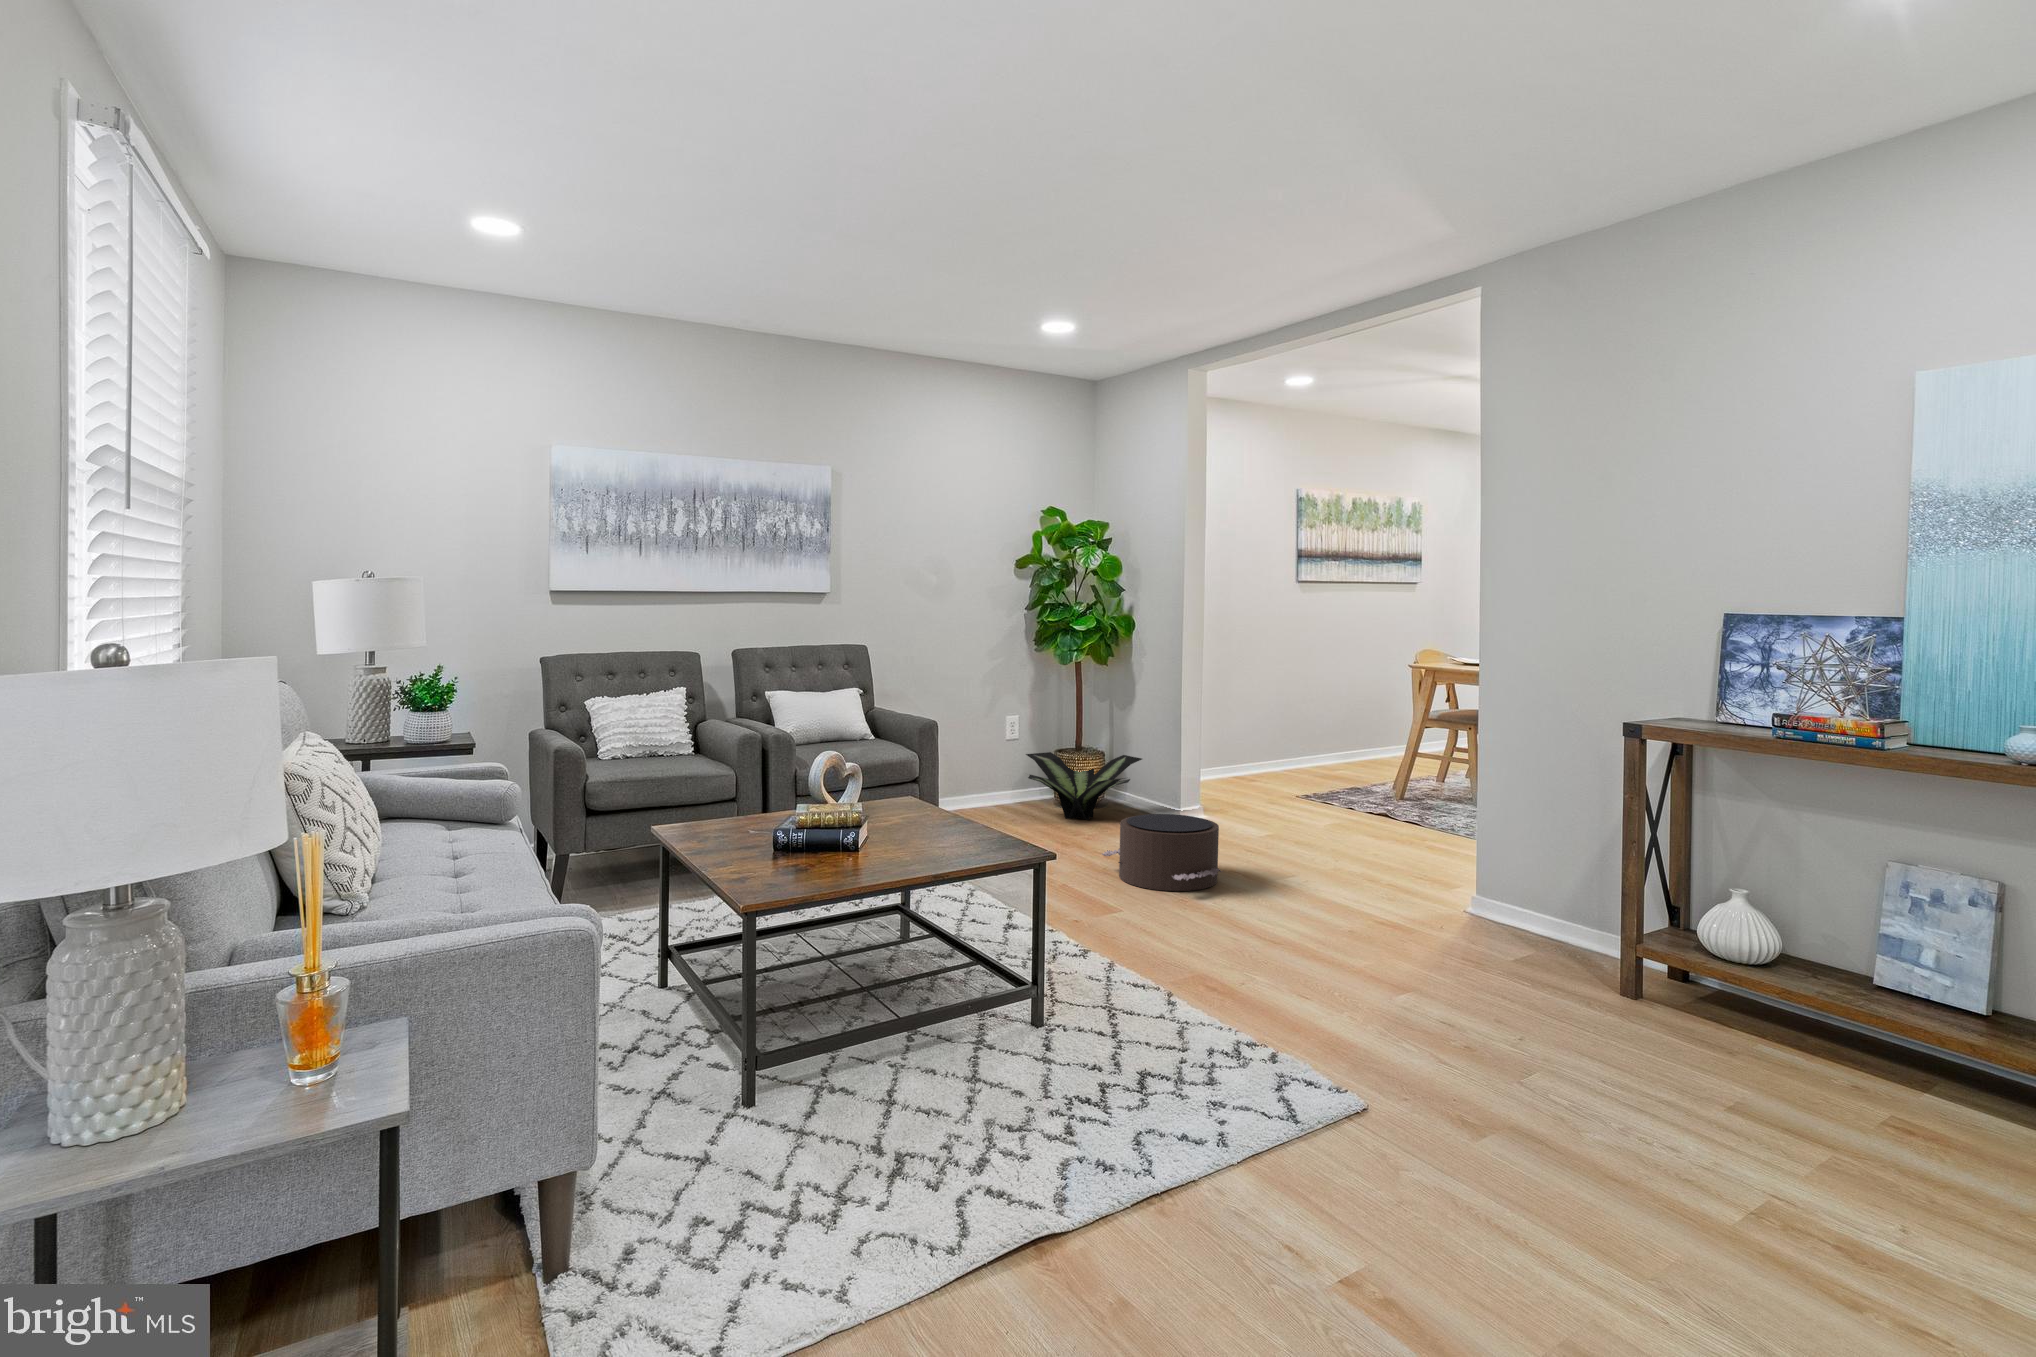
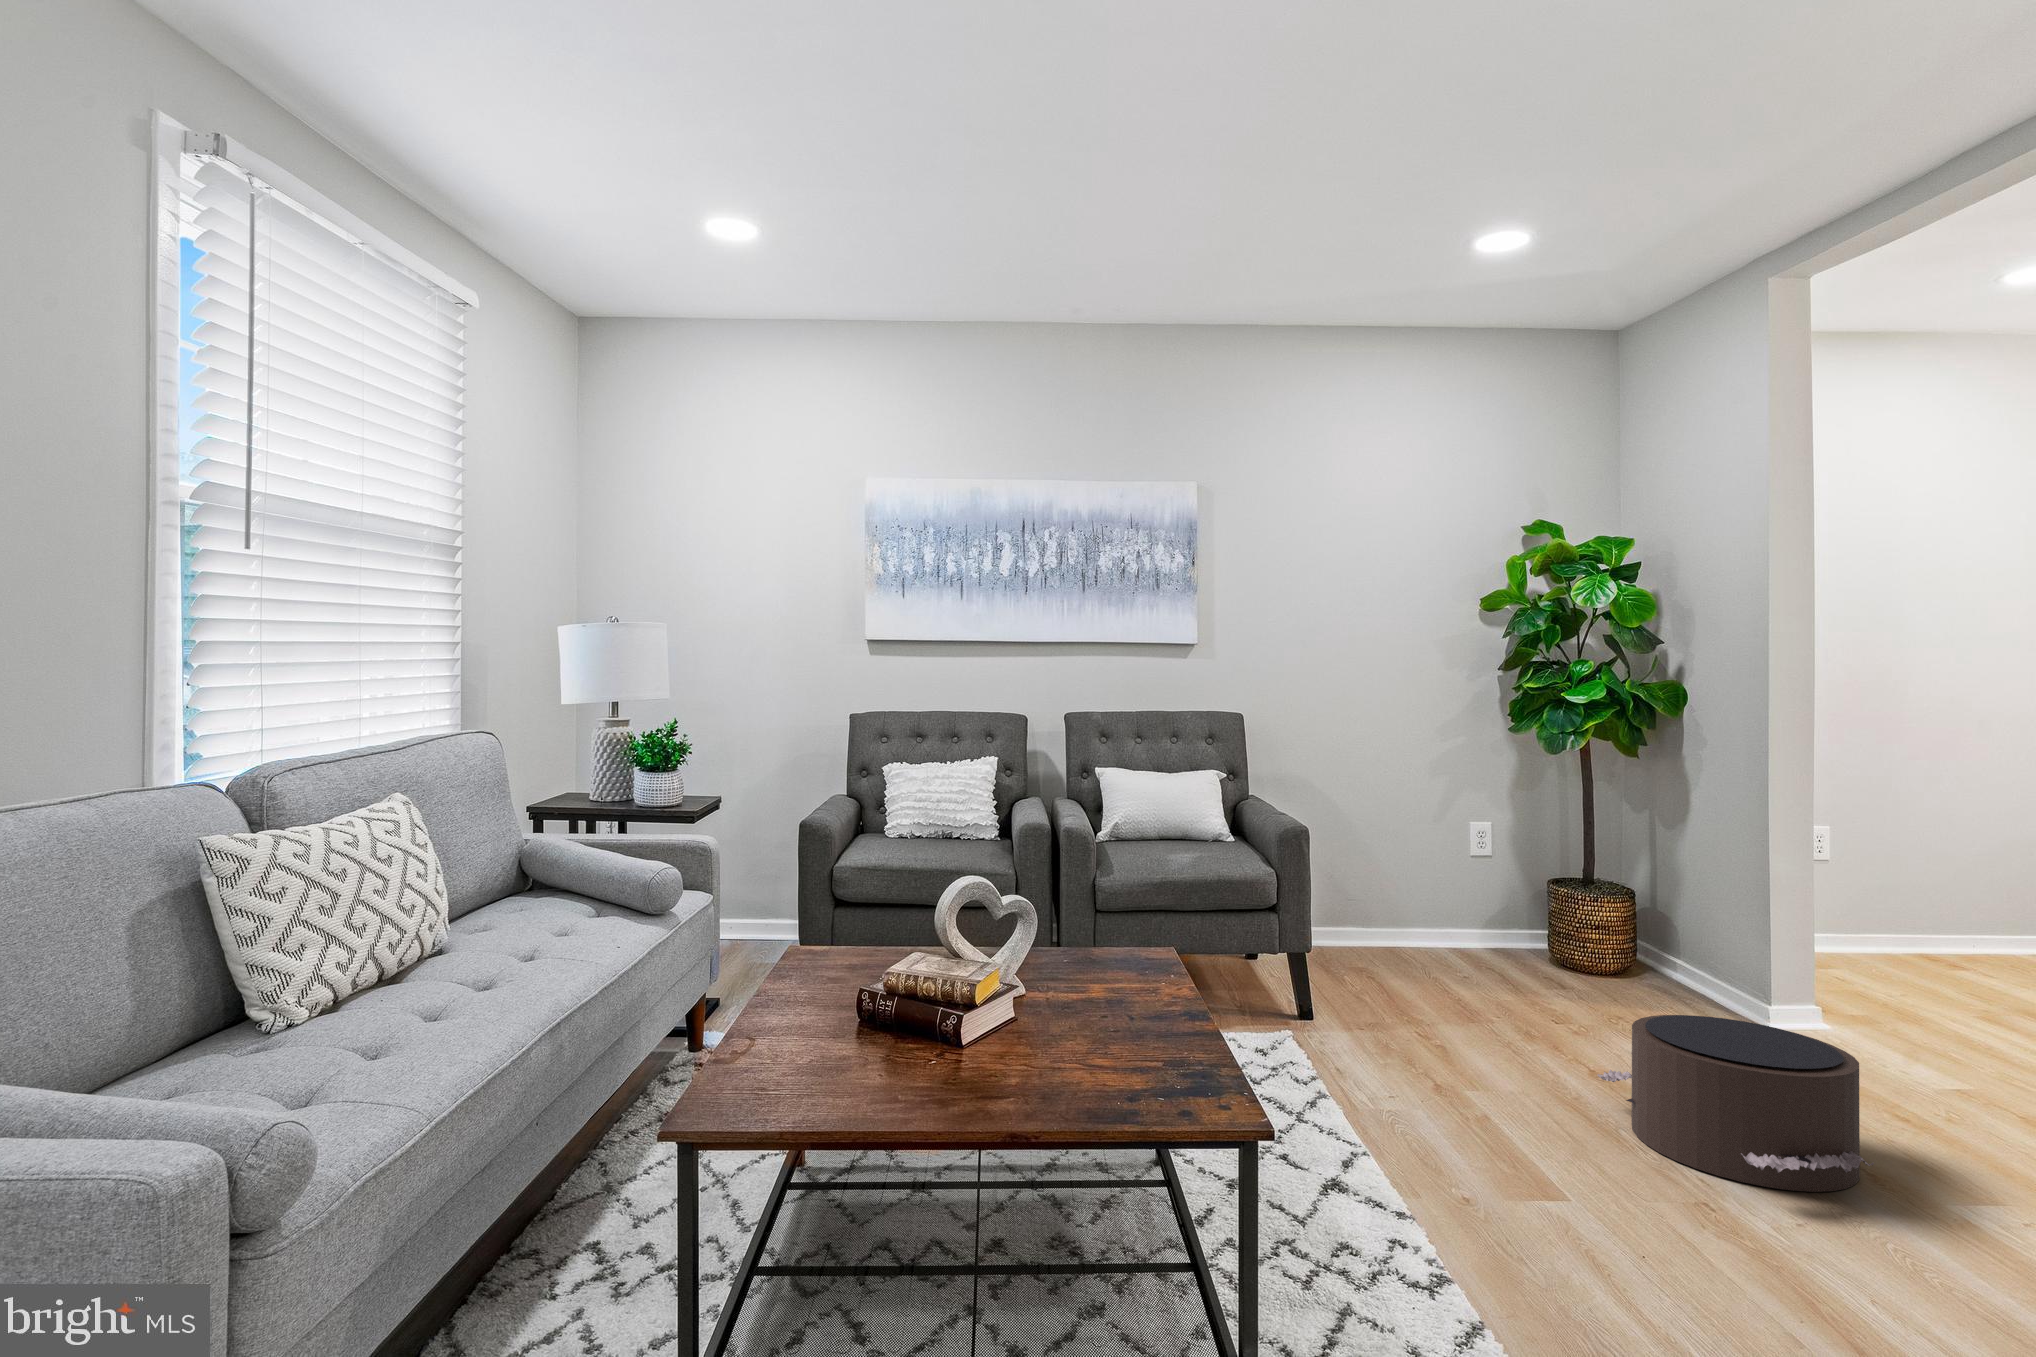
potted plant: present [1026,752,1142,820] -> none [1481,884,1706,1001]

